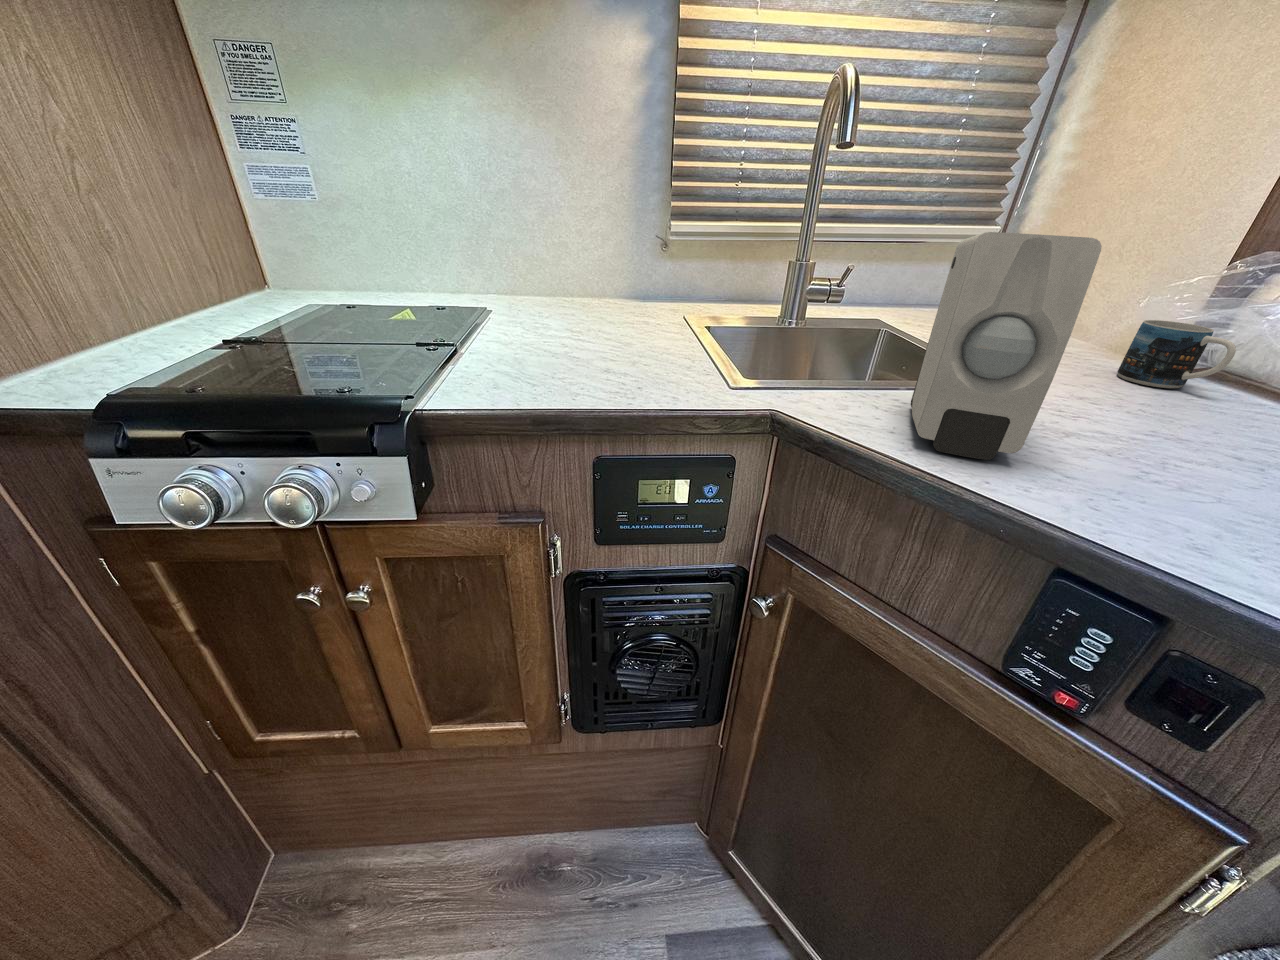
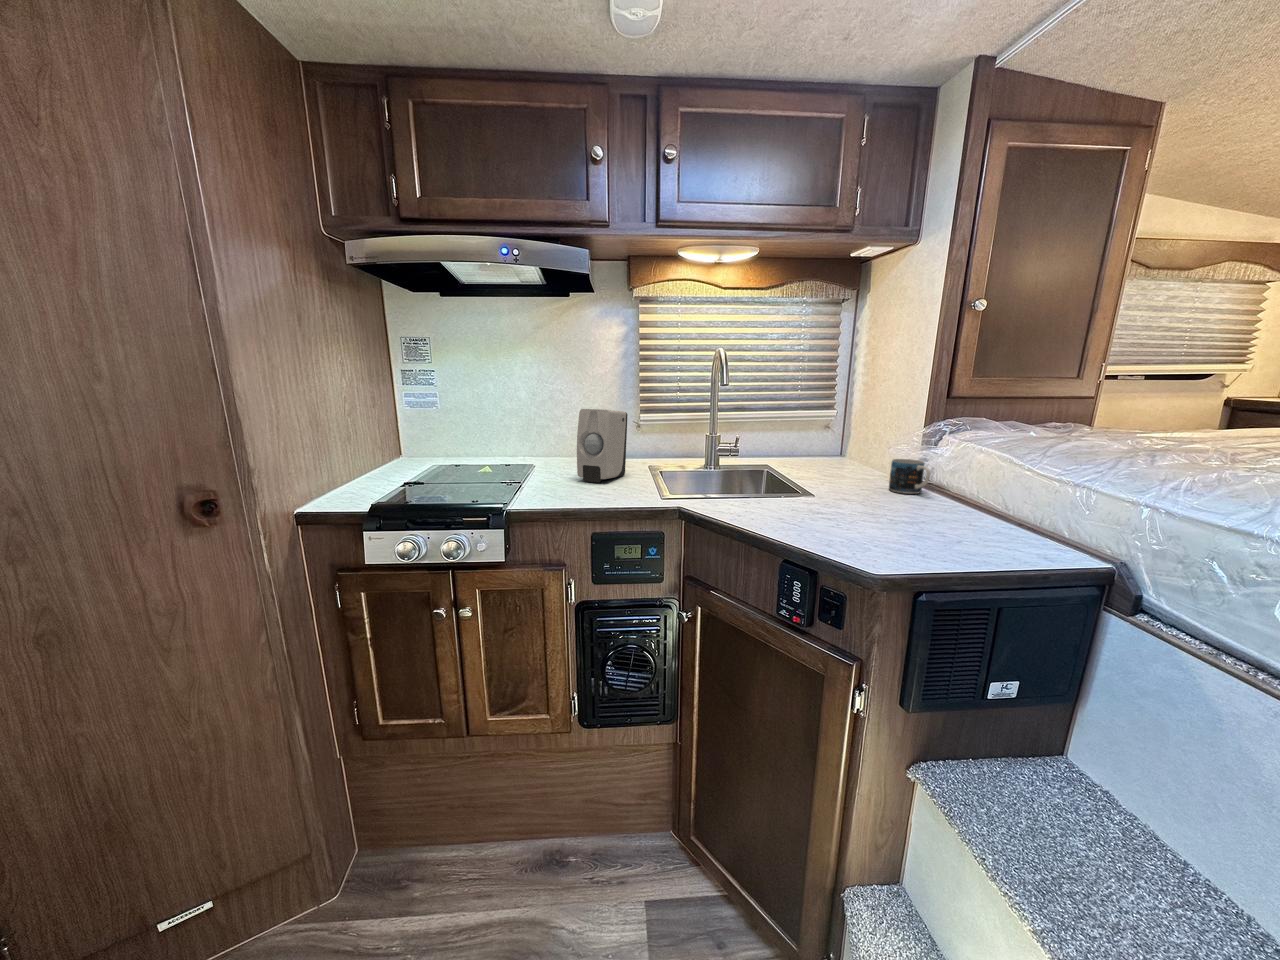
soap dispenser: present [911,232,1102,460] -> present [577,409,628,482]

